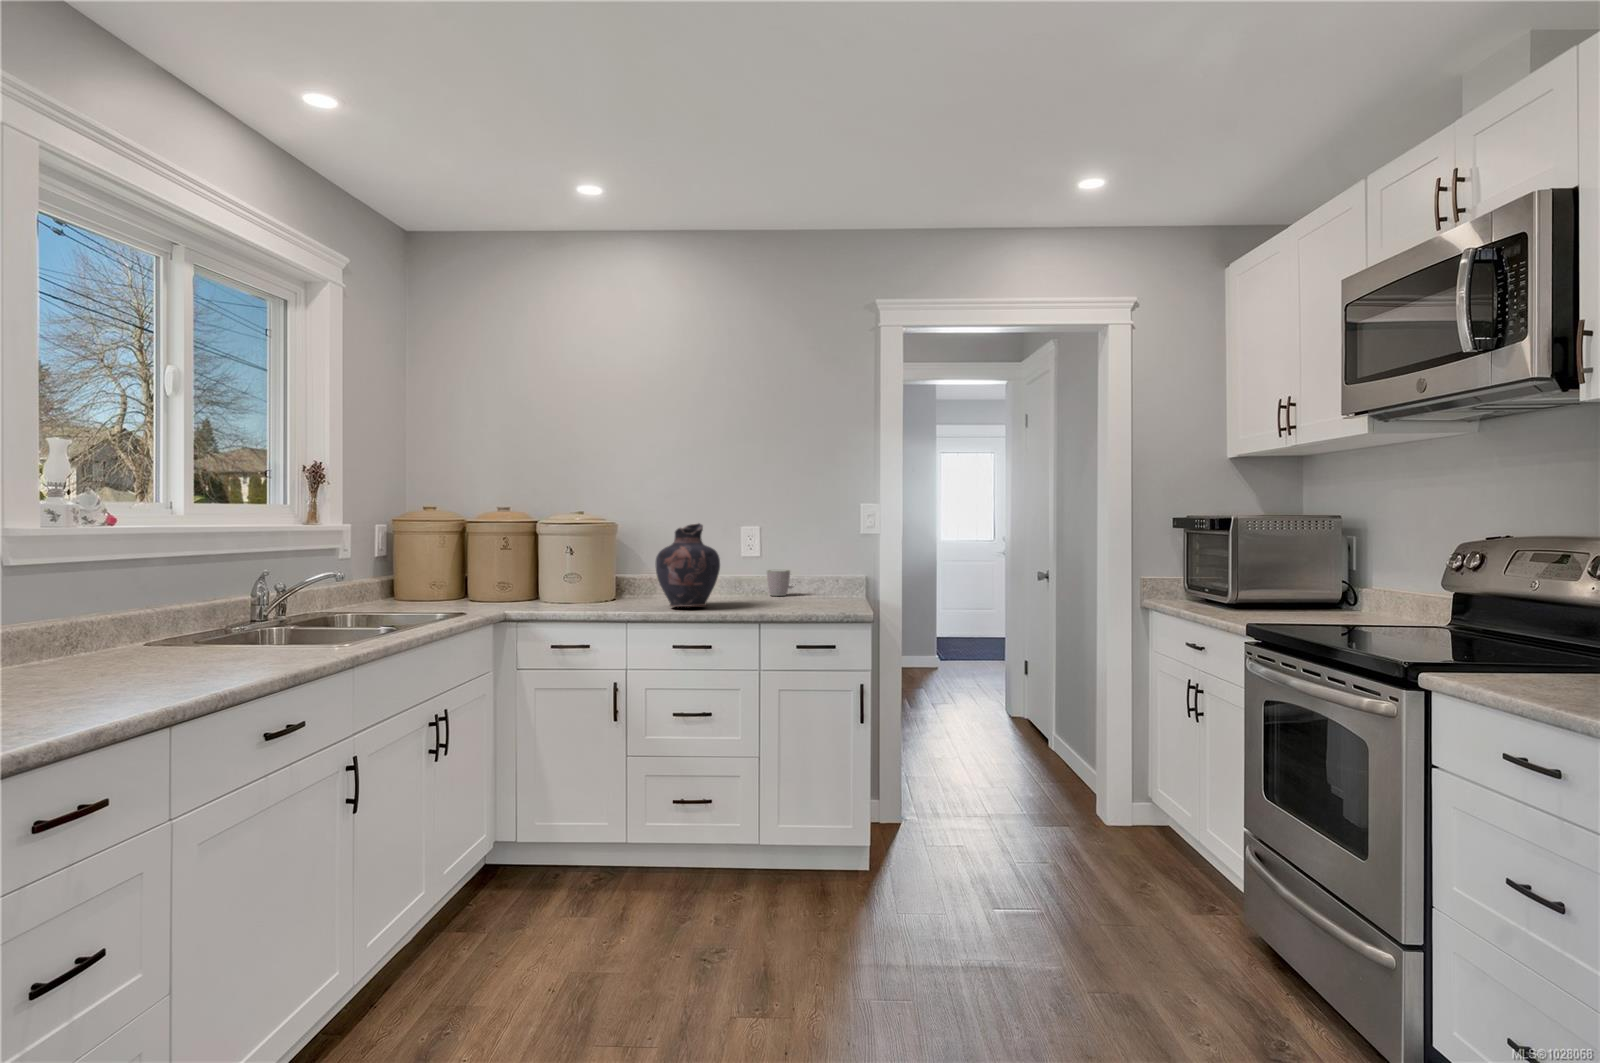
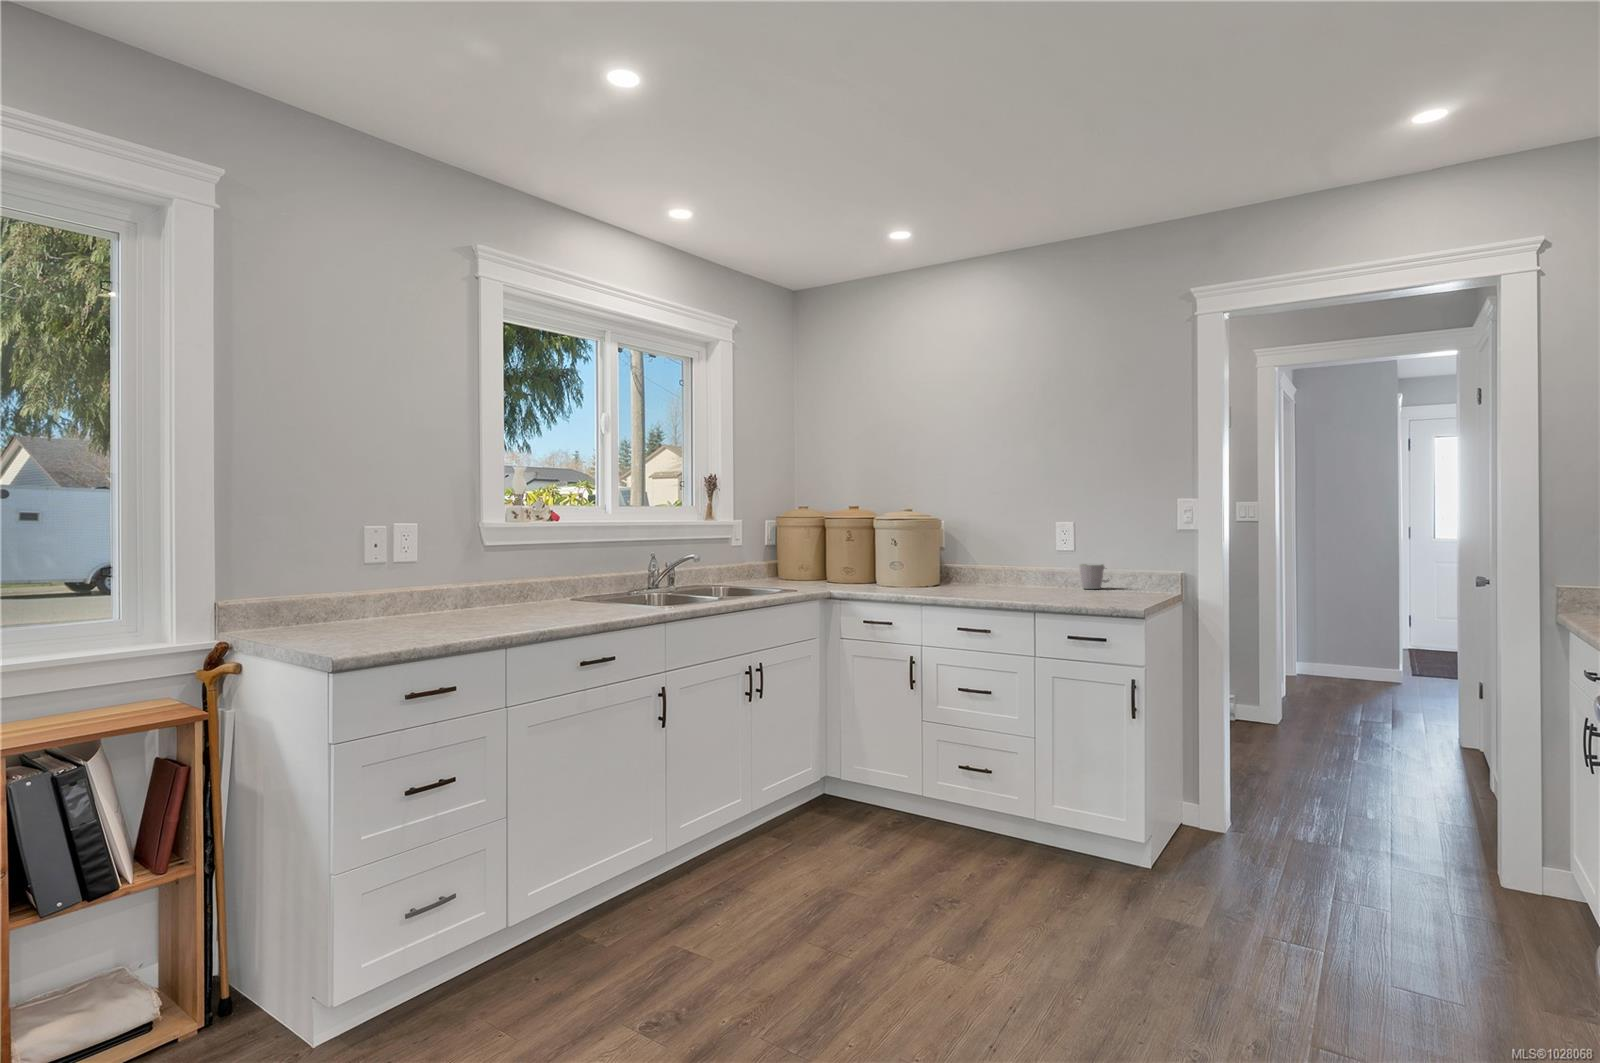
vase: present [656,523,720,607] -> none [952,518,1011,594]

